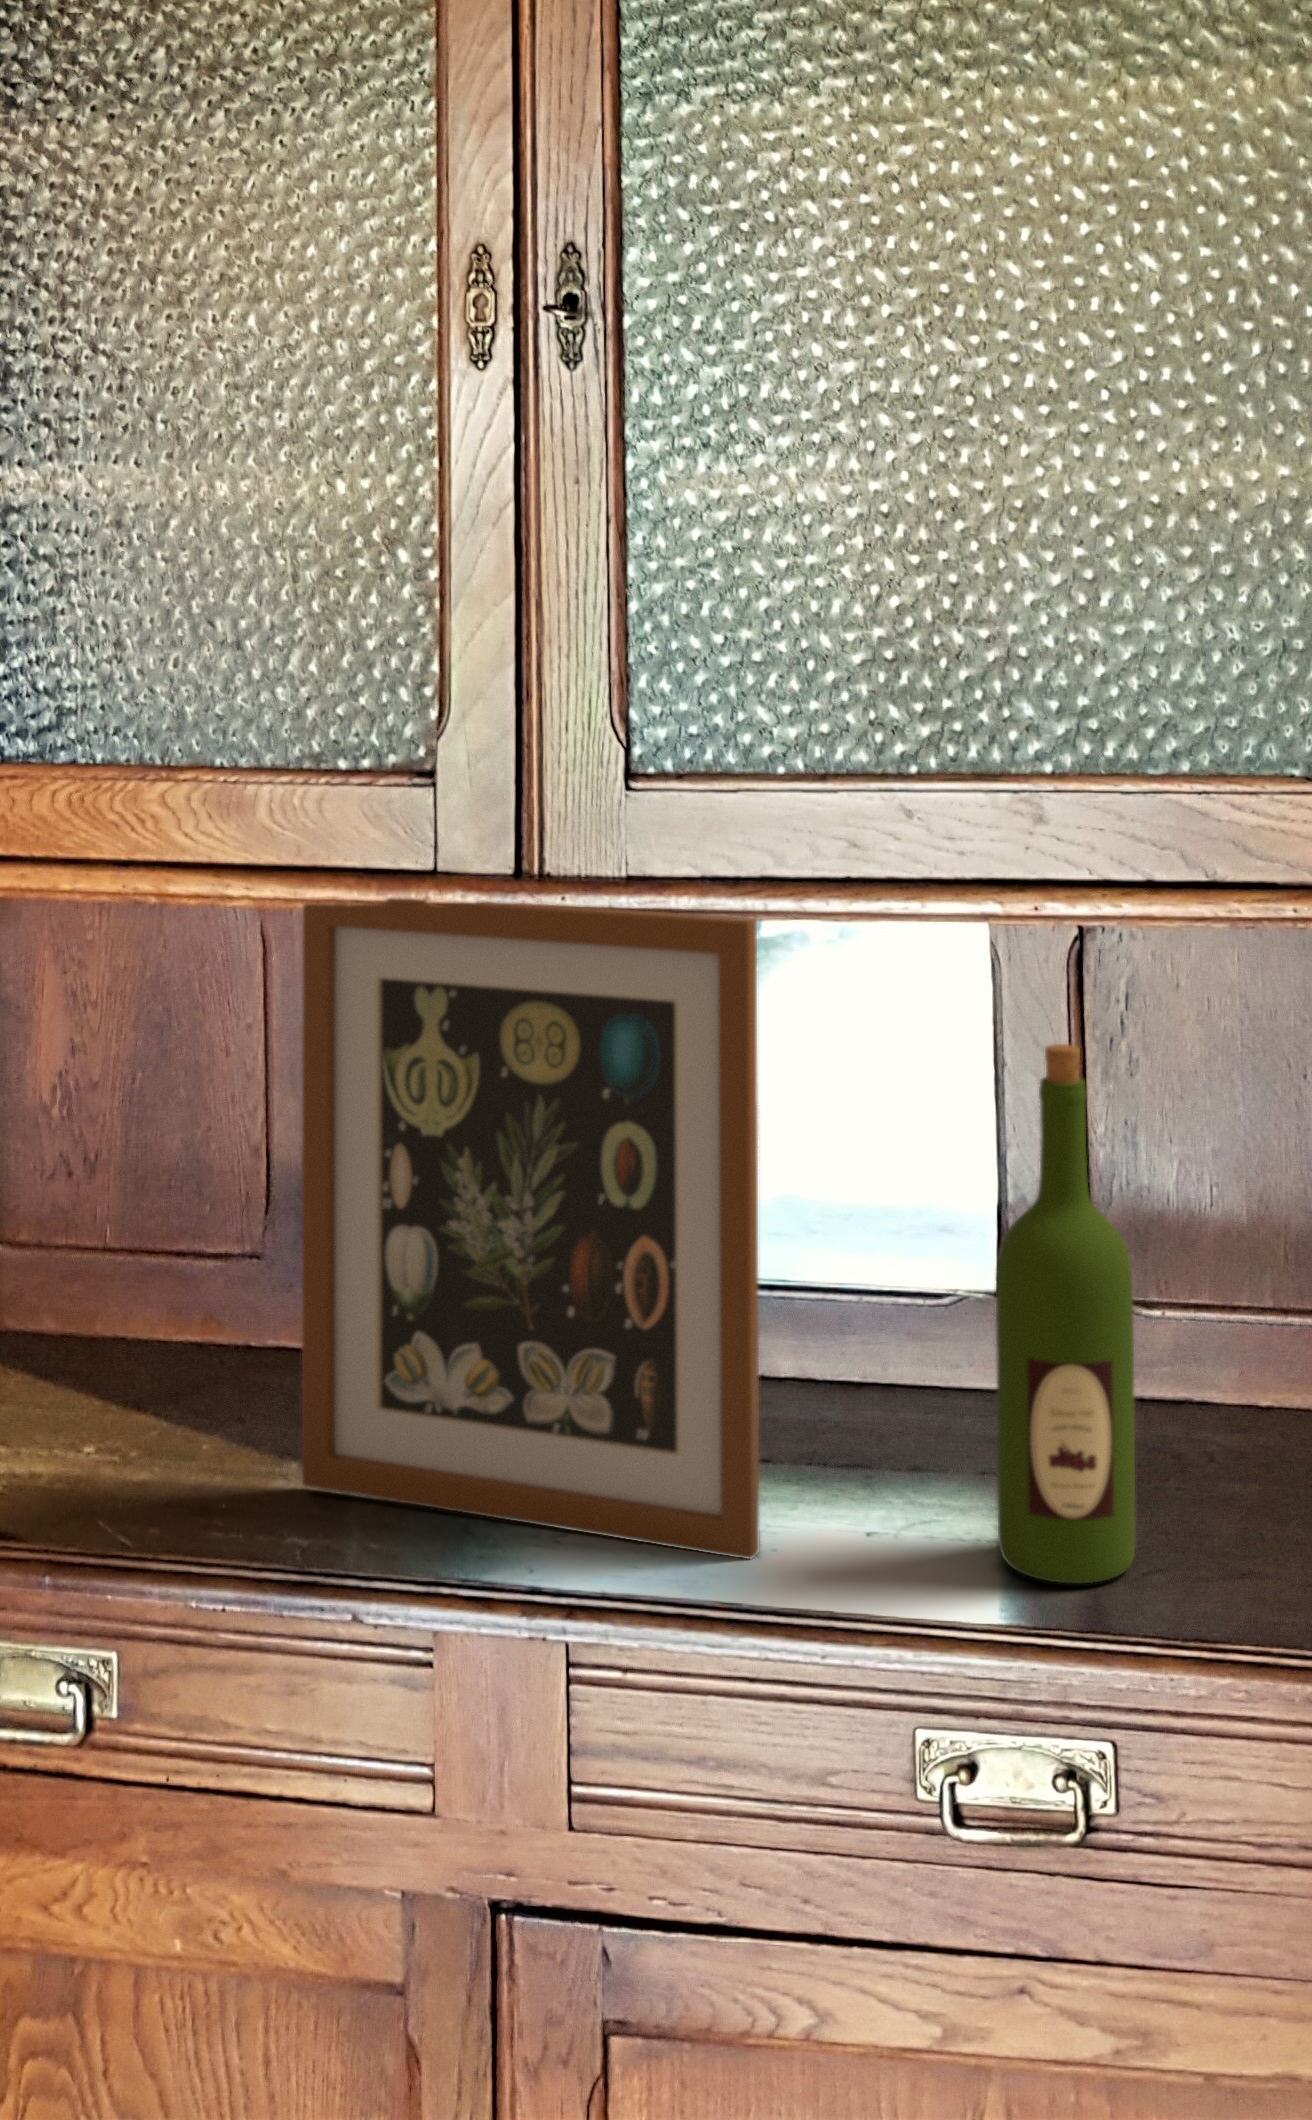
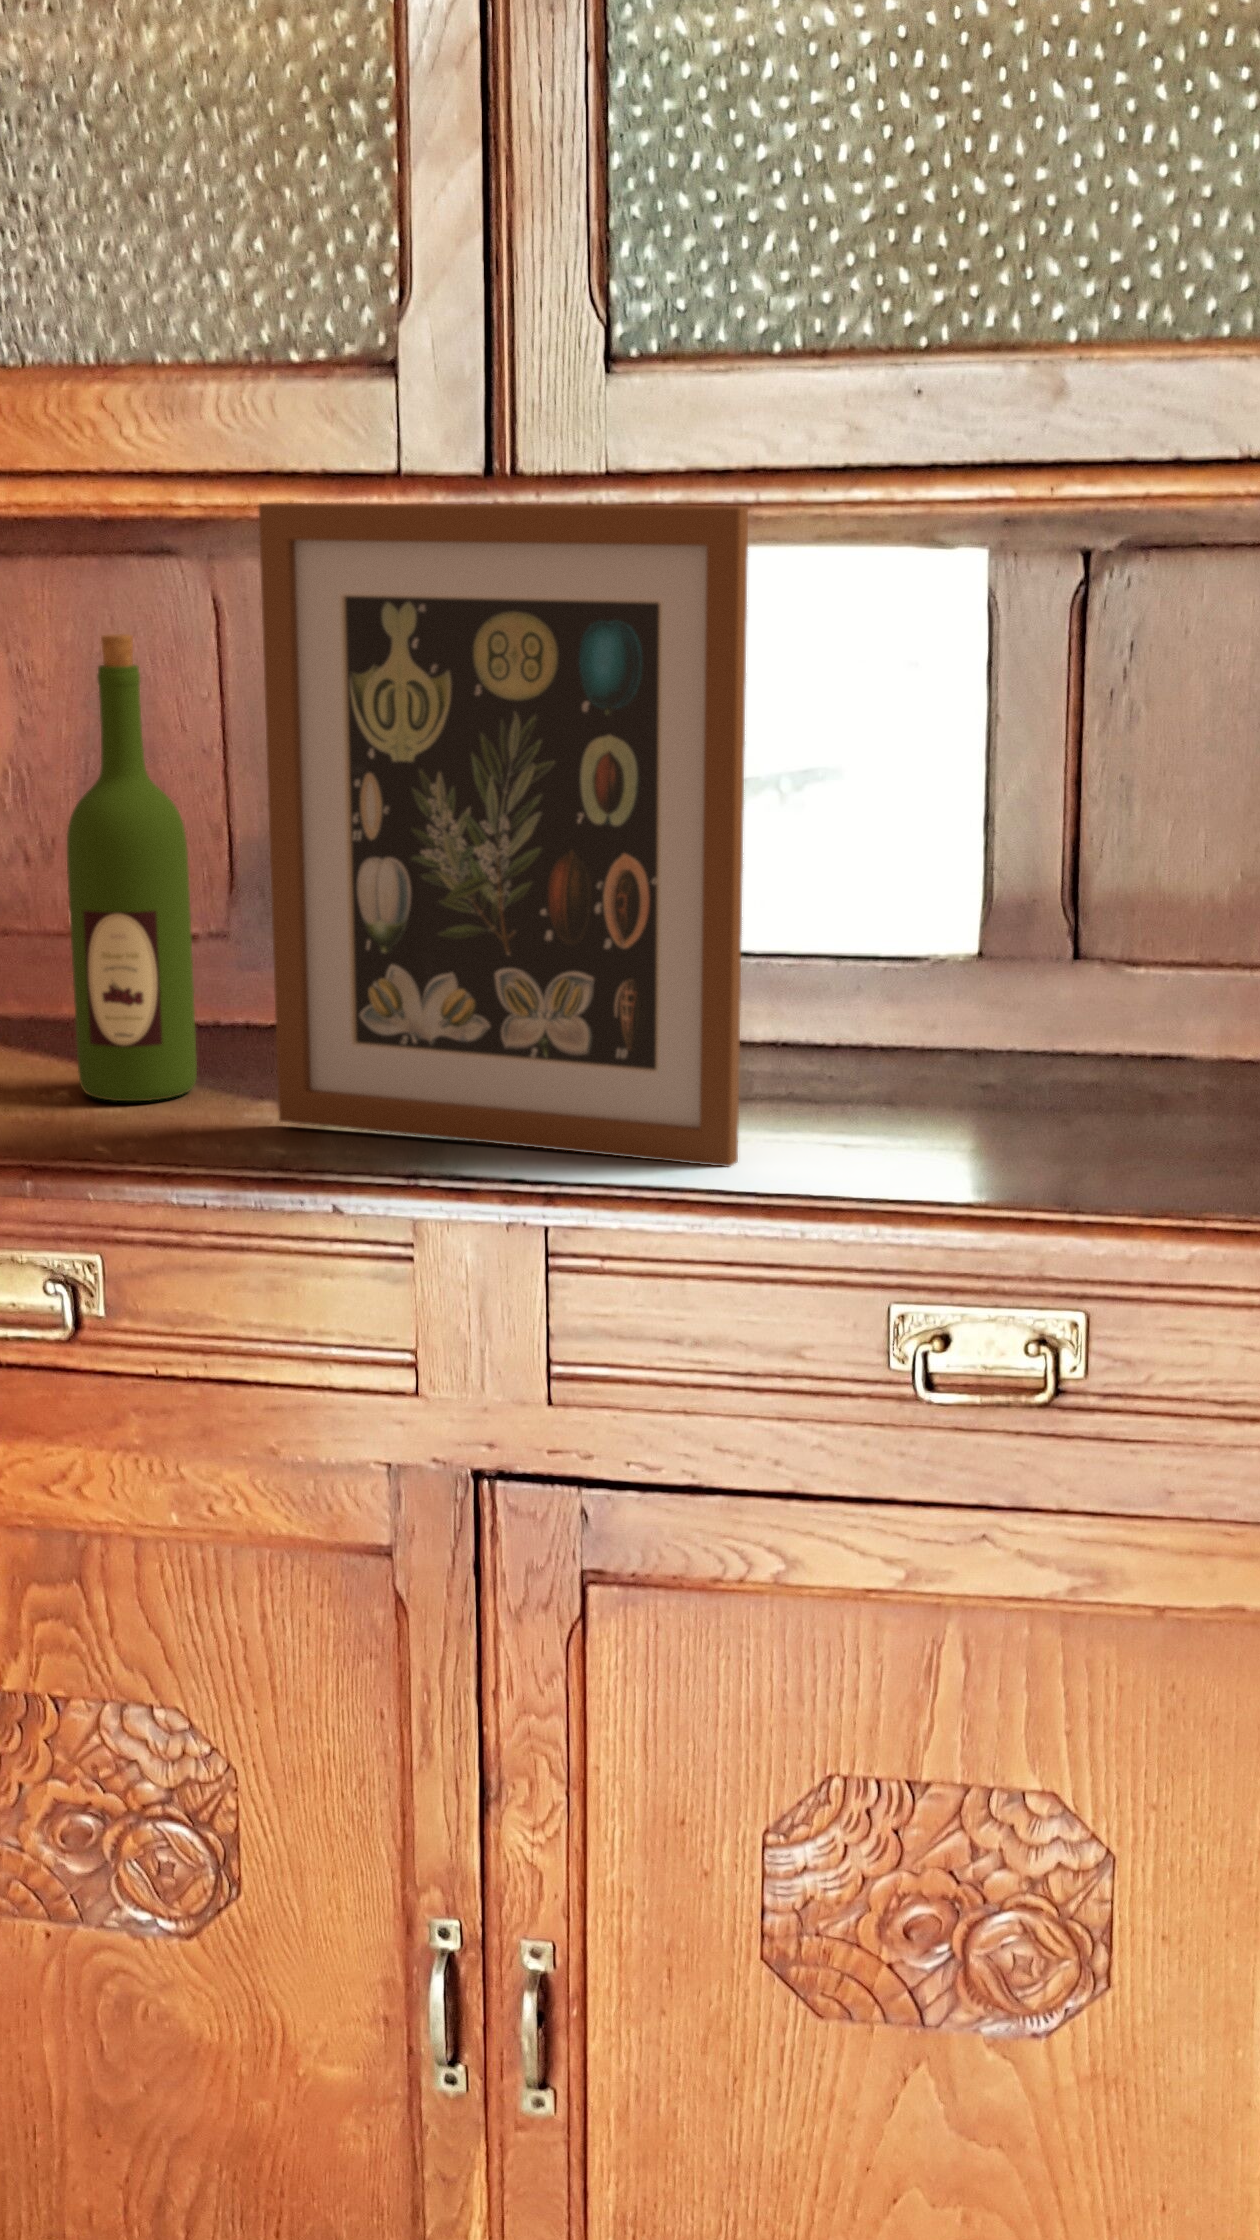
wine bottle: present [996,1044,1135,1583] -> present [67,634,197,1101]

